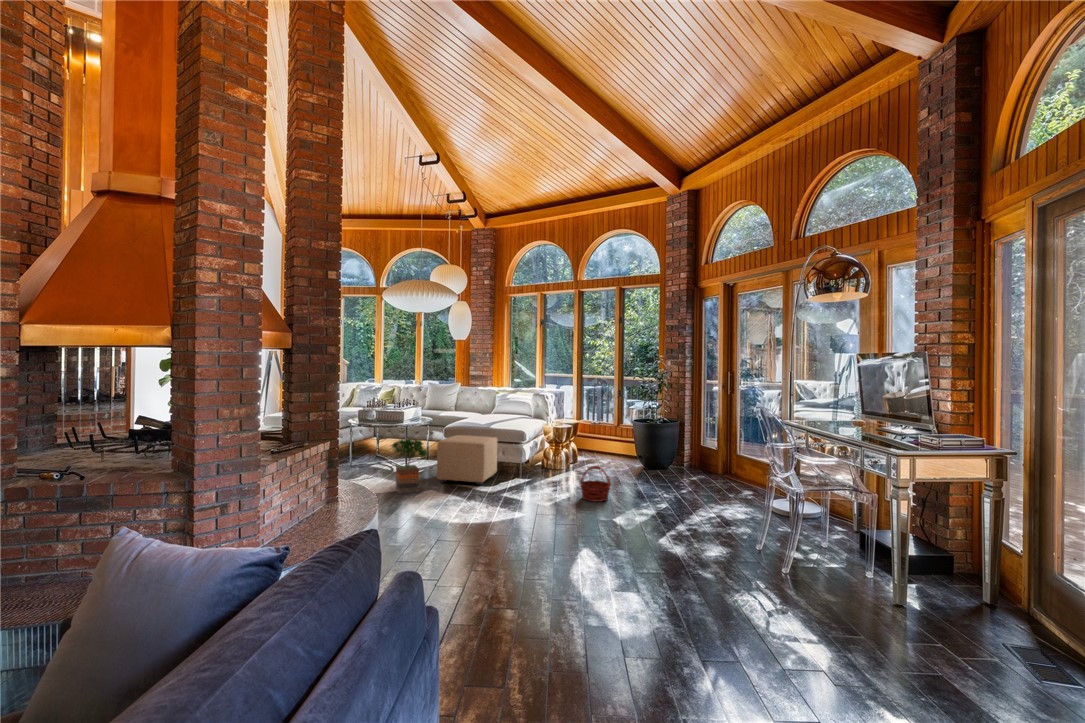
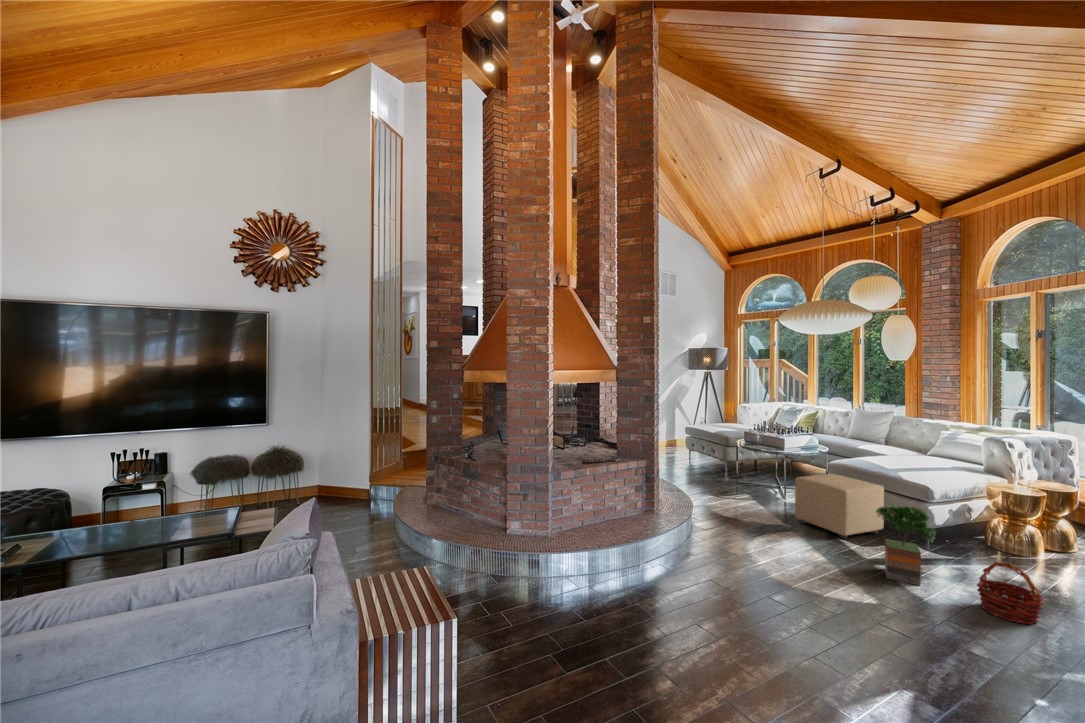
potted tree: present [392,439,427,494] -> present [876,505,936,585]

